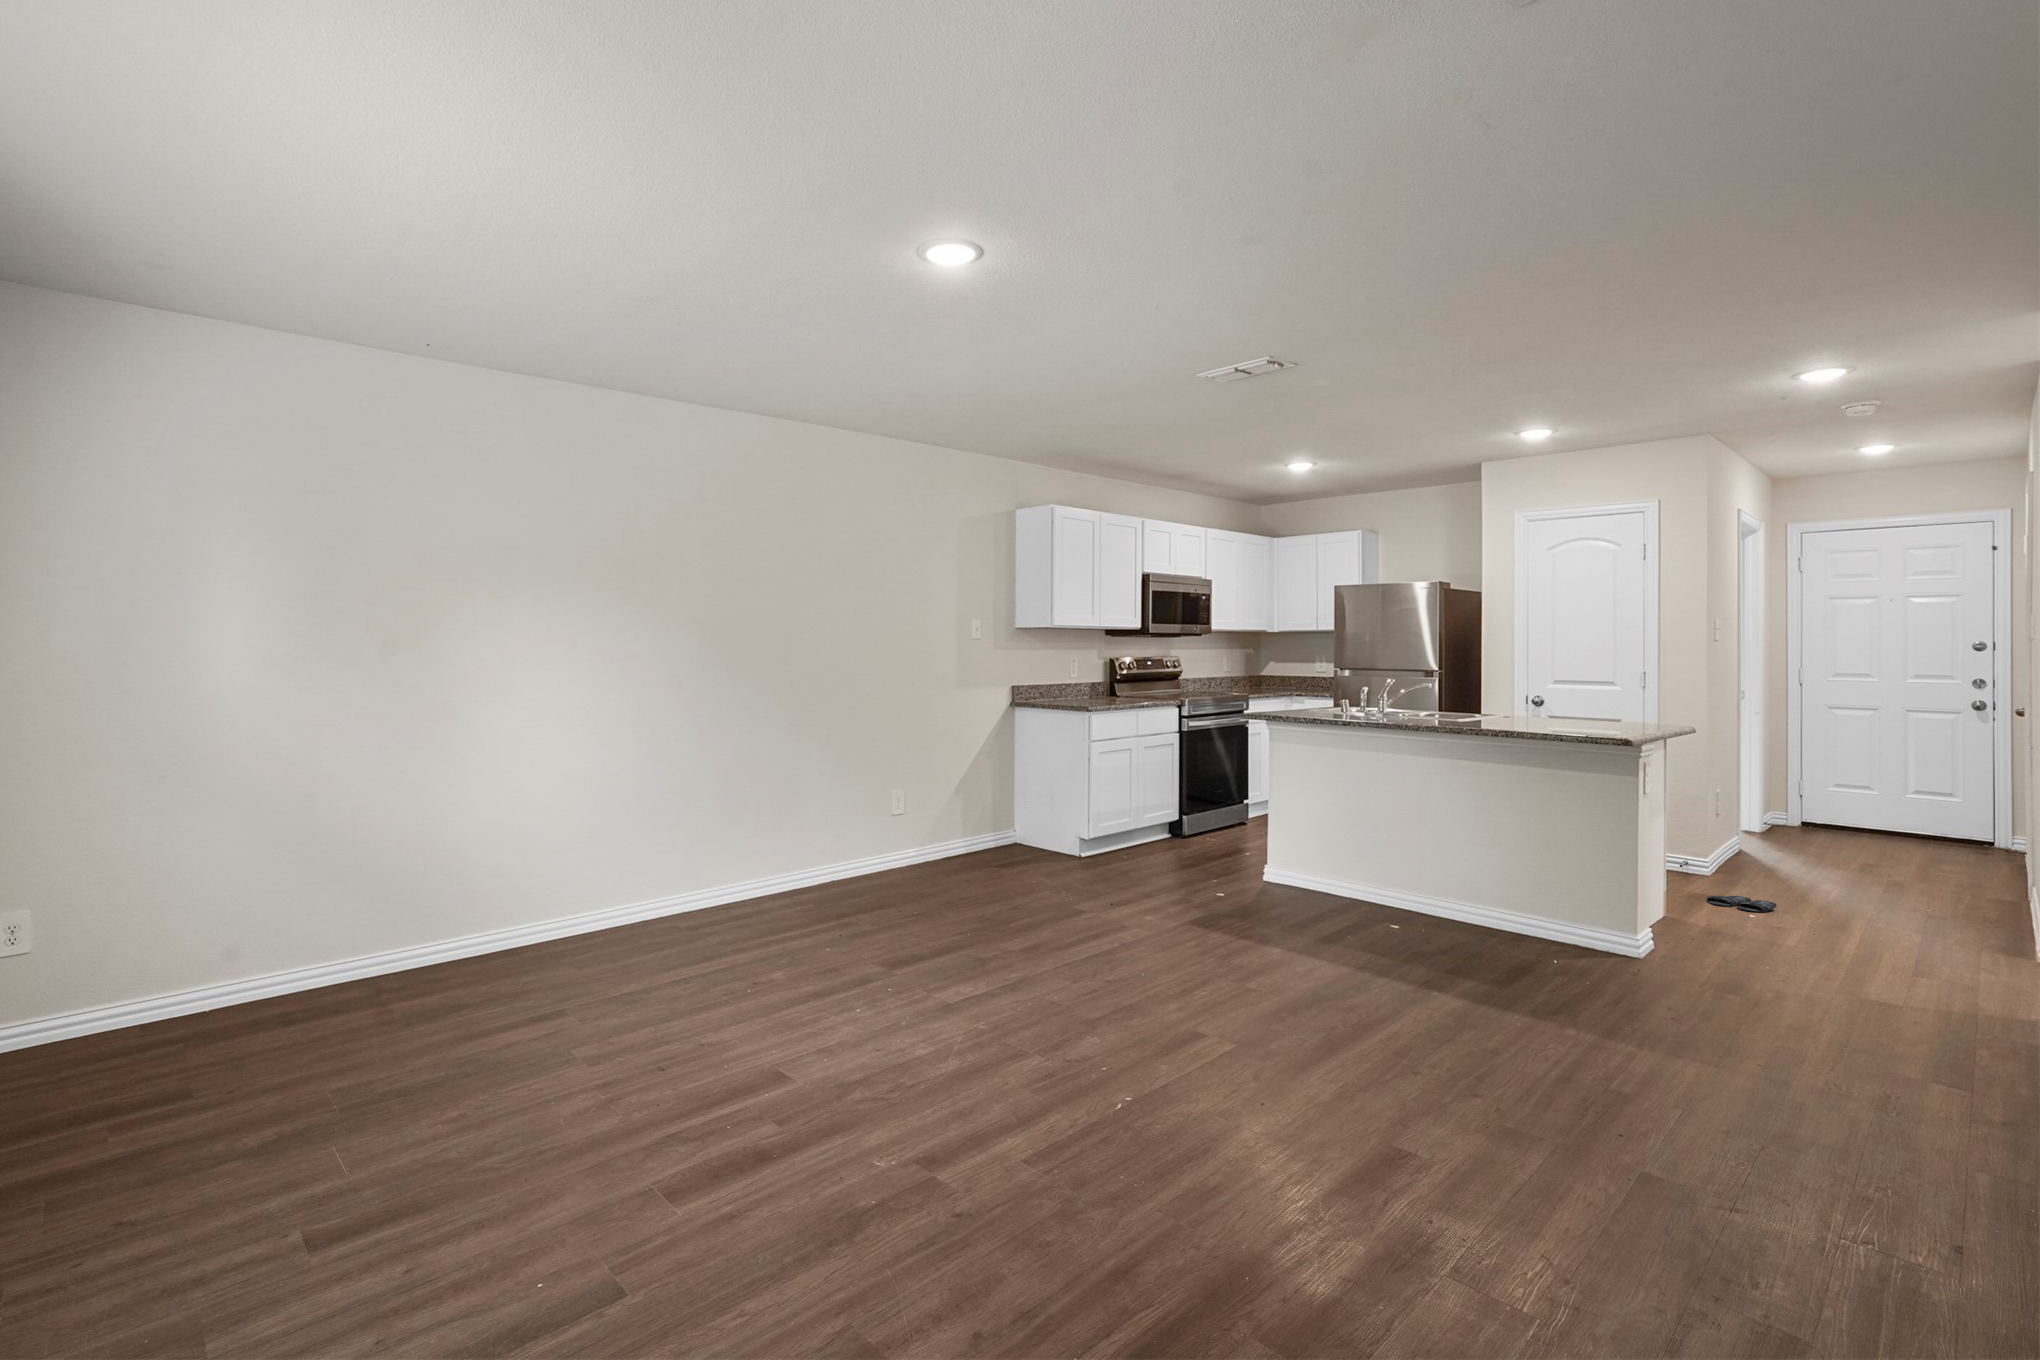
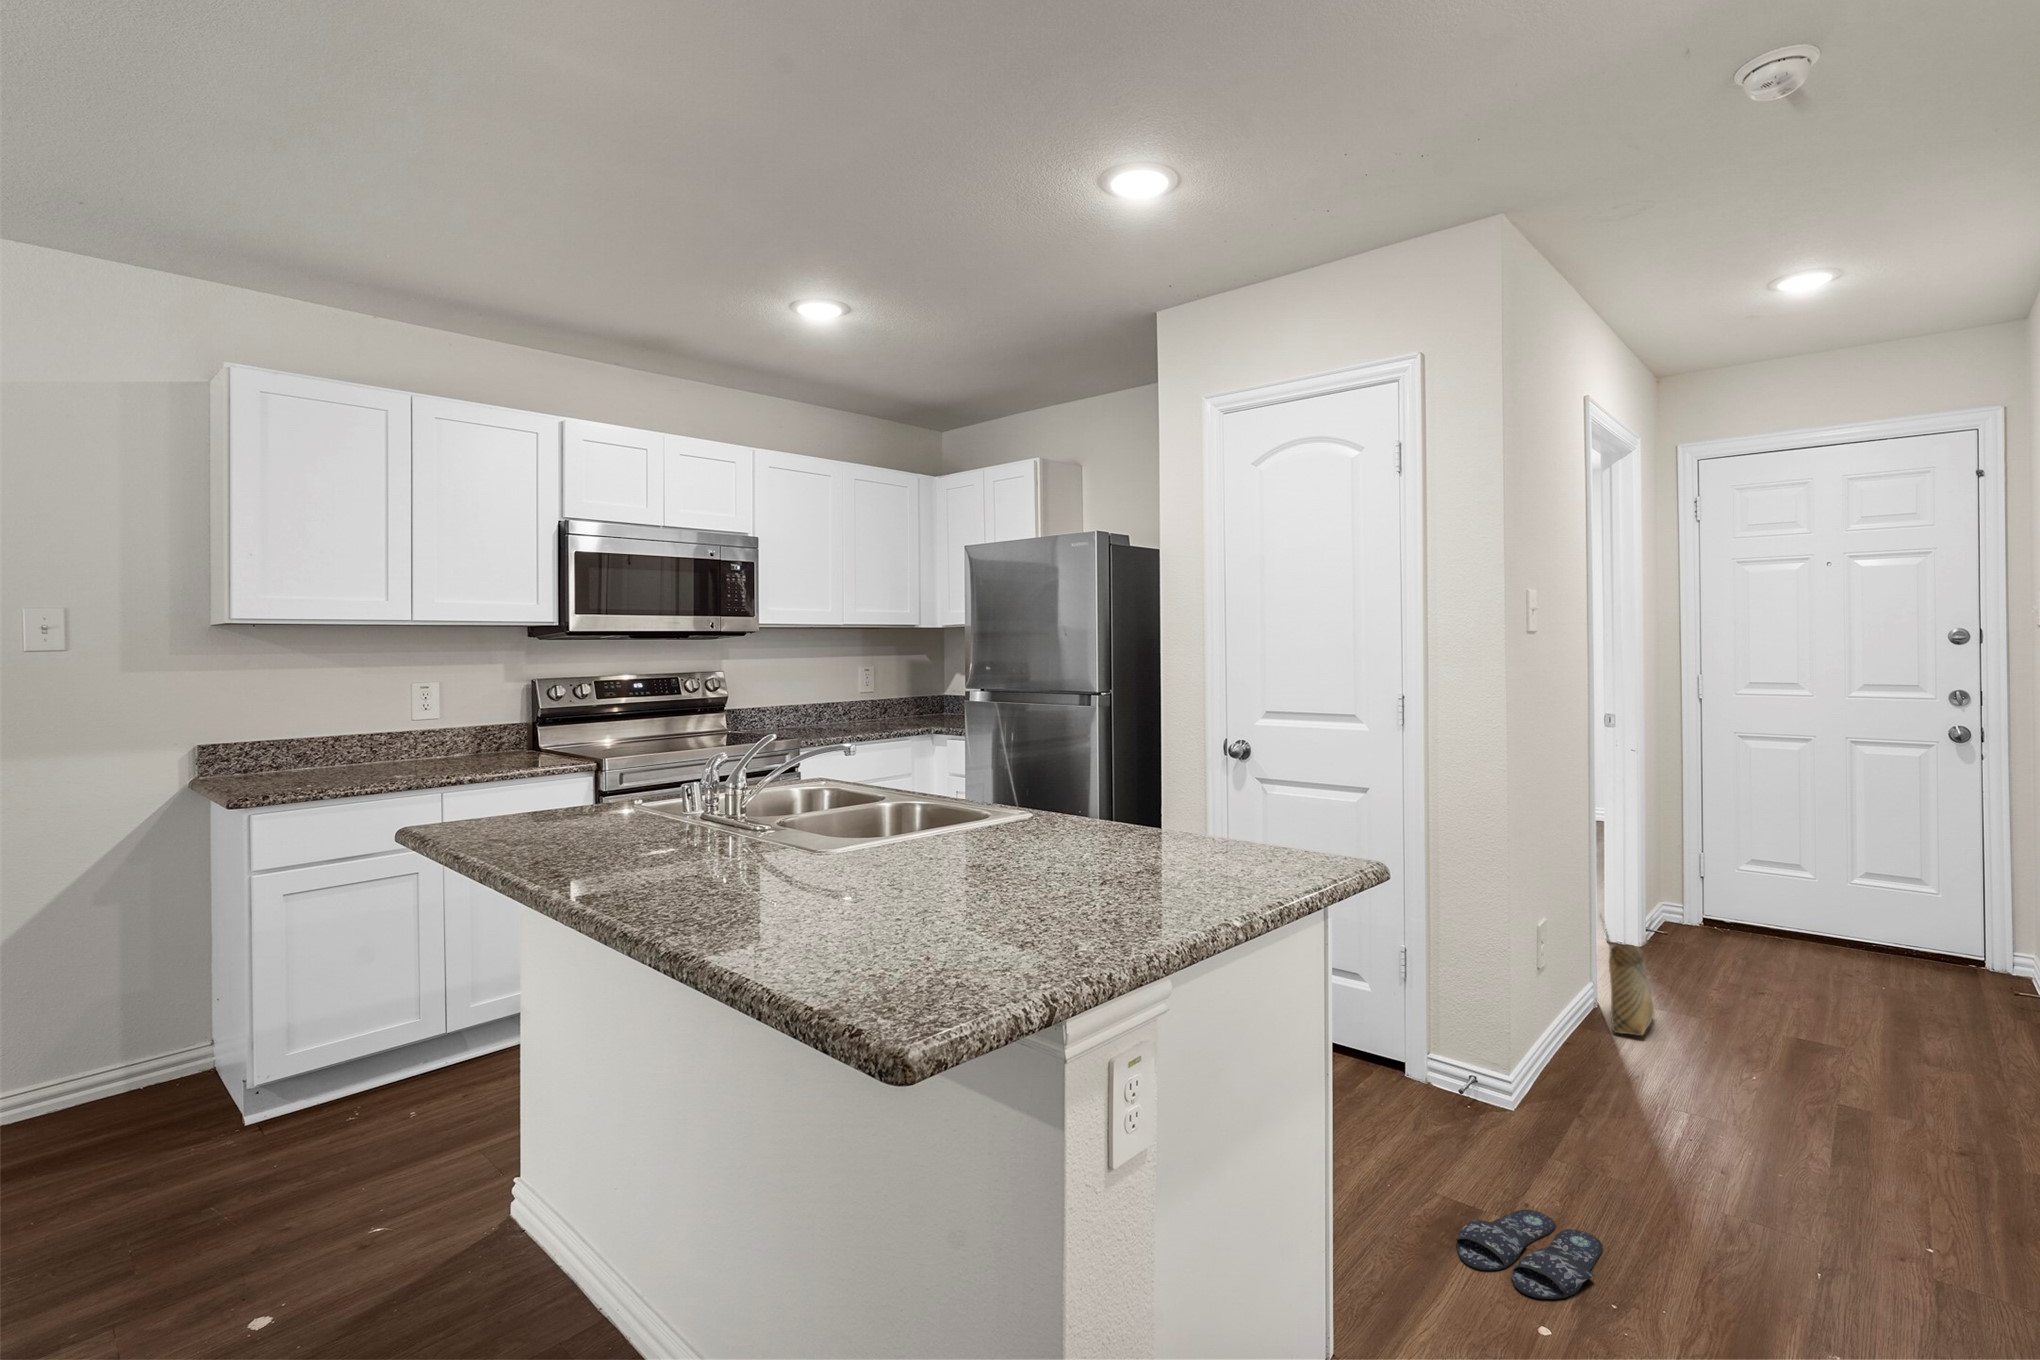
woven basket: none [1748,795,1782,858] -> present [1605,919,1654,1036]

